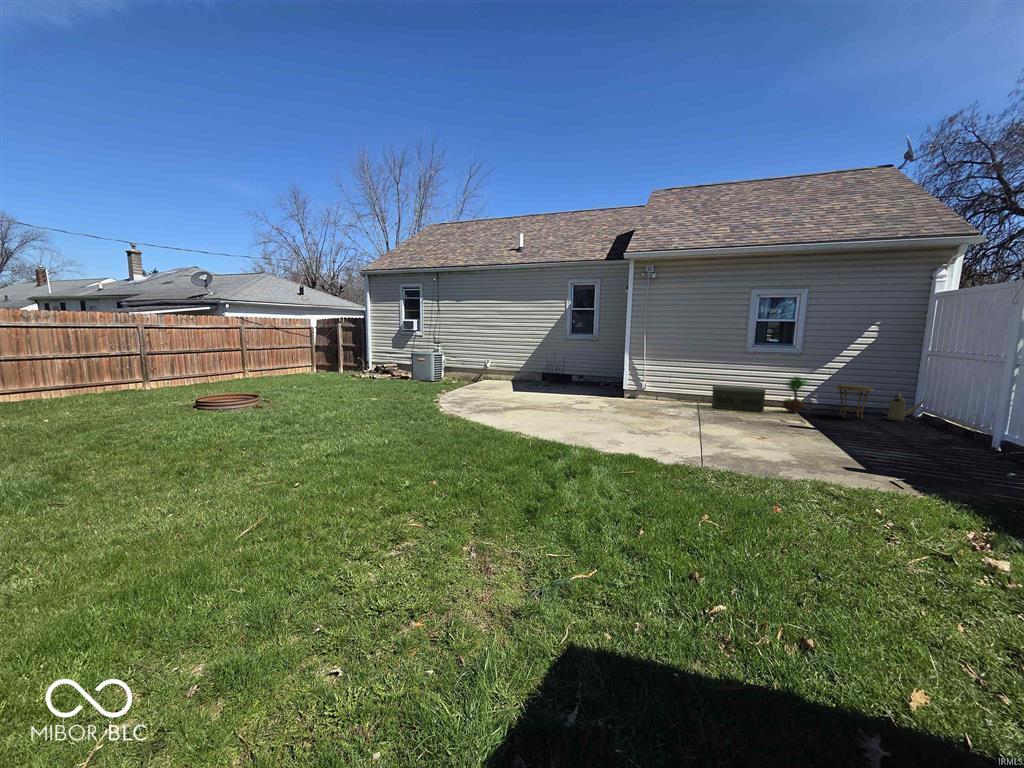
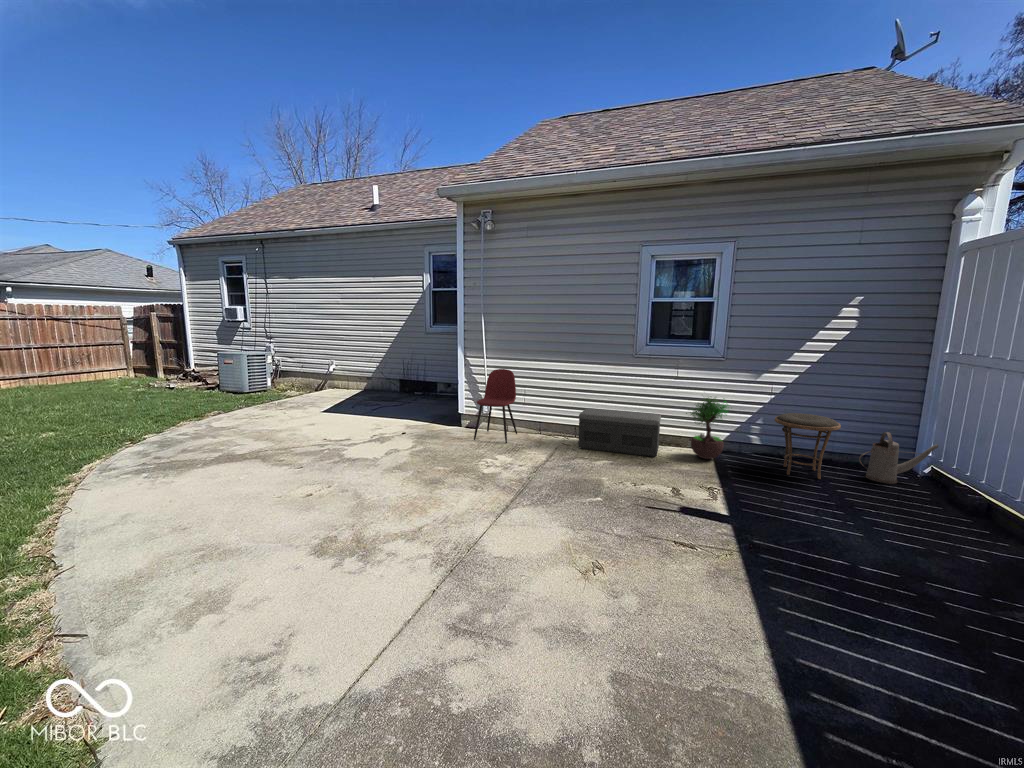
dining chair: none [643,361,666,406] -> present [474,369,517,443]

